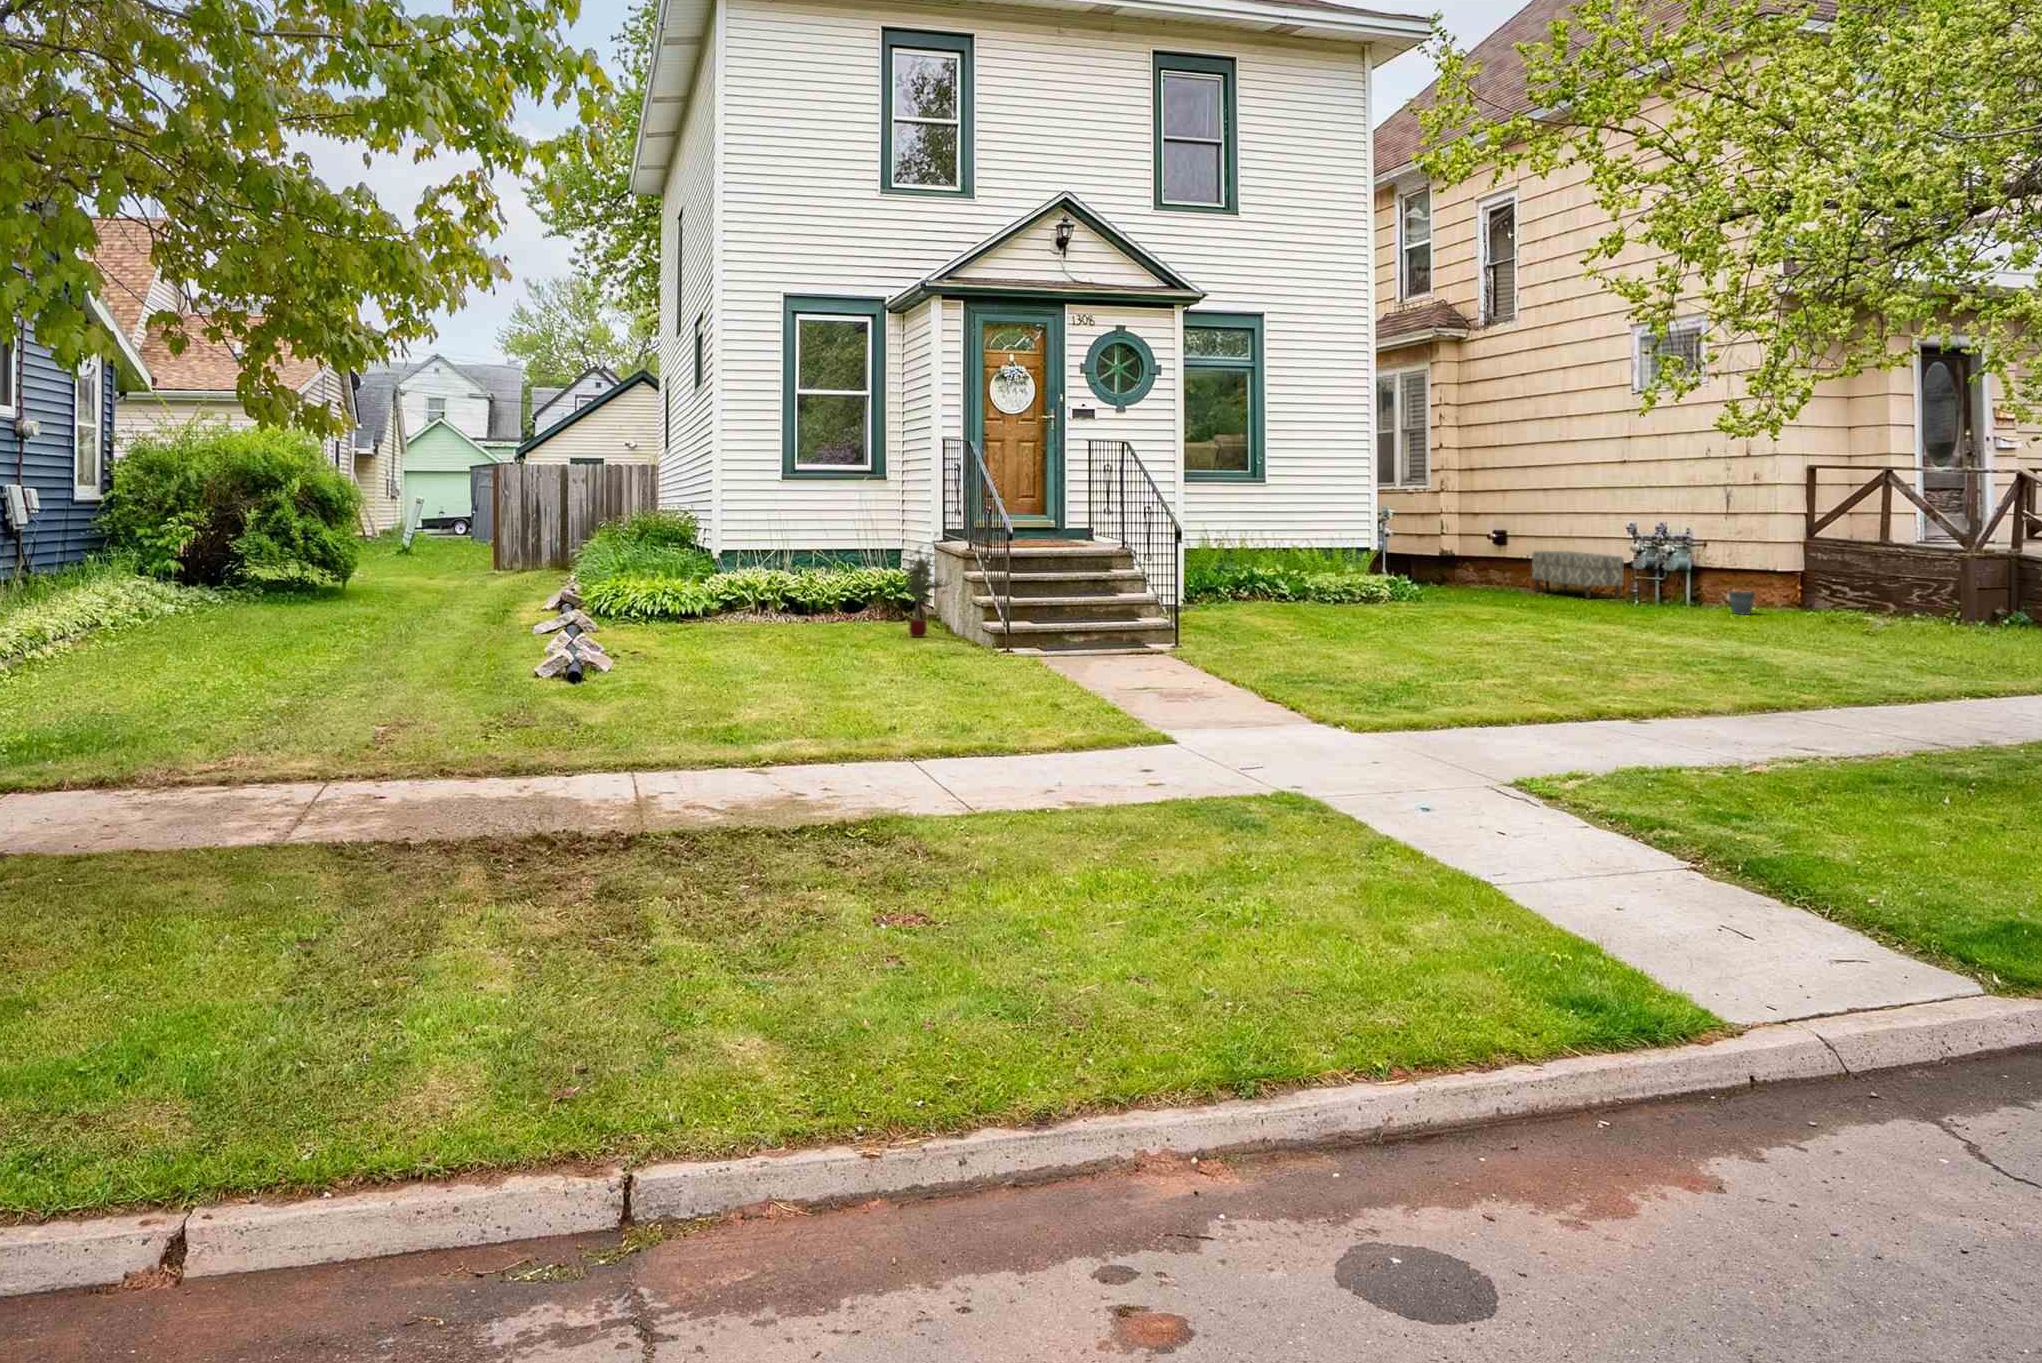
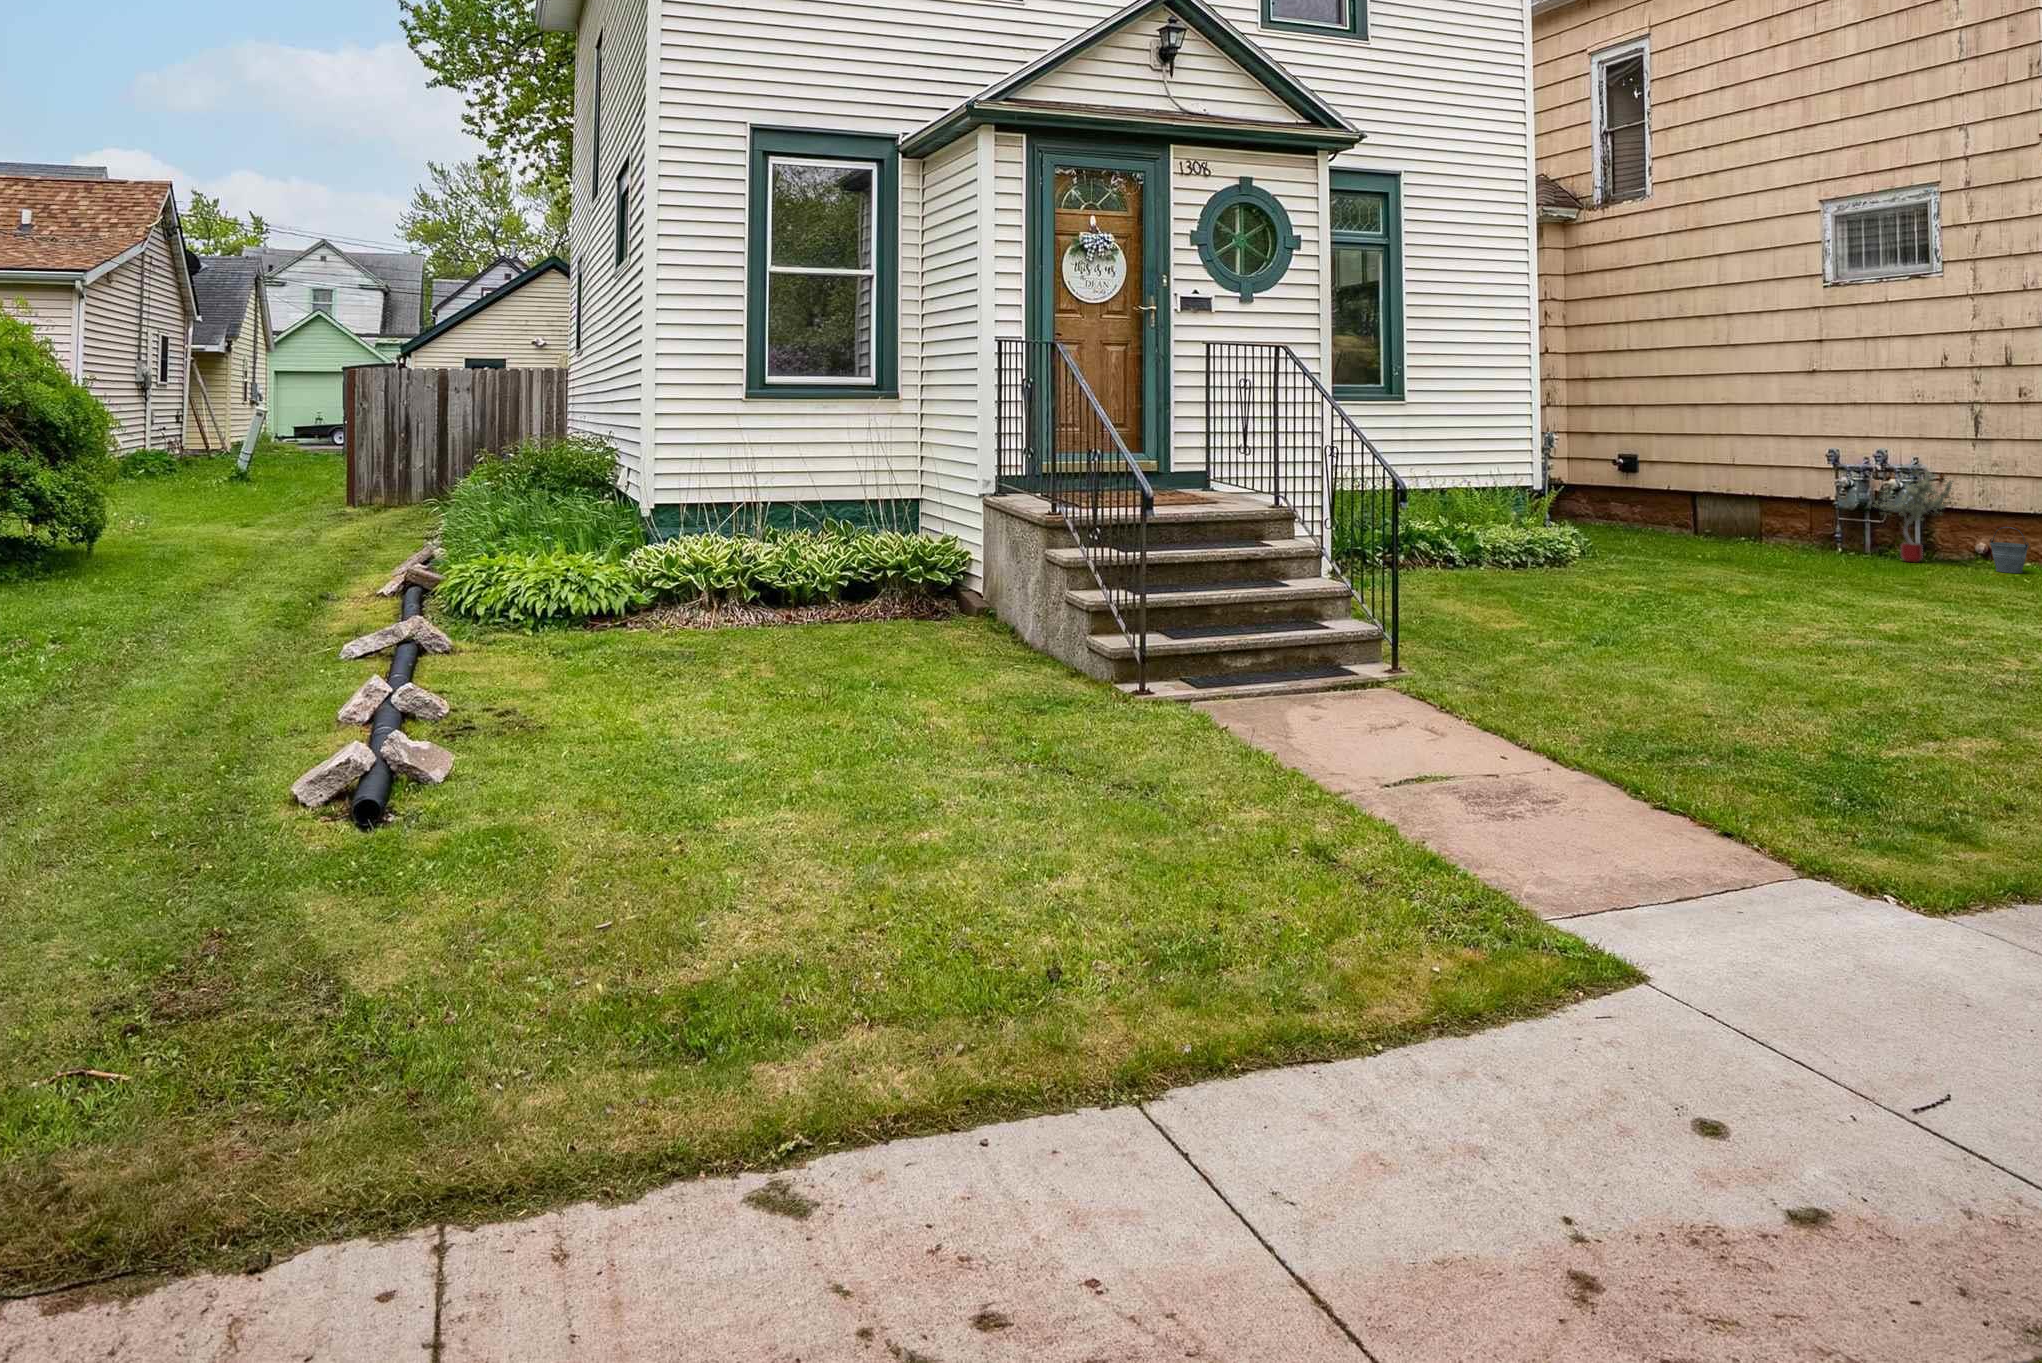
potted tree: present [905,546,949,637] -> present [1874,466,1954,562]
bench: present [1532,551,1624,599] -> none [1694,484,1823,548]

